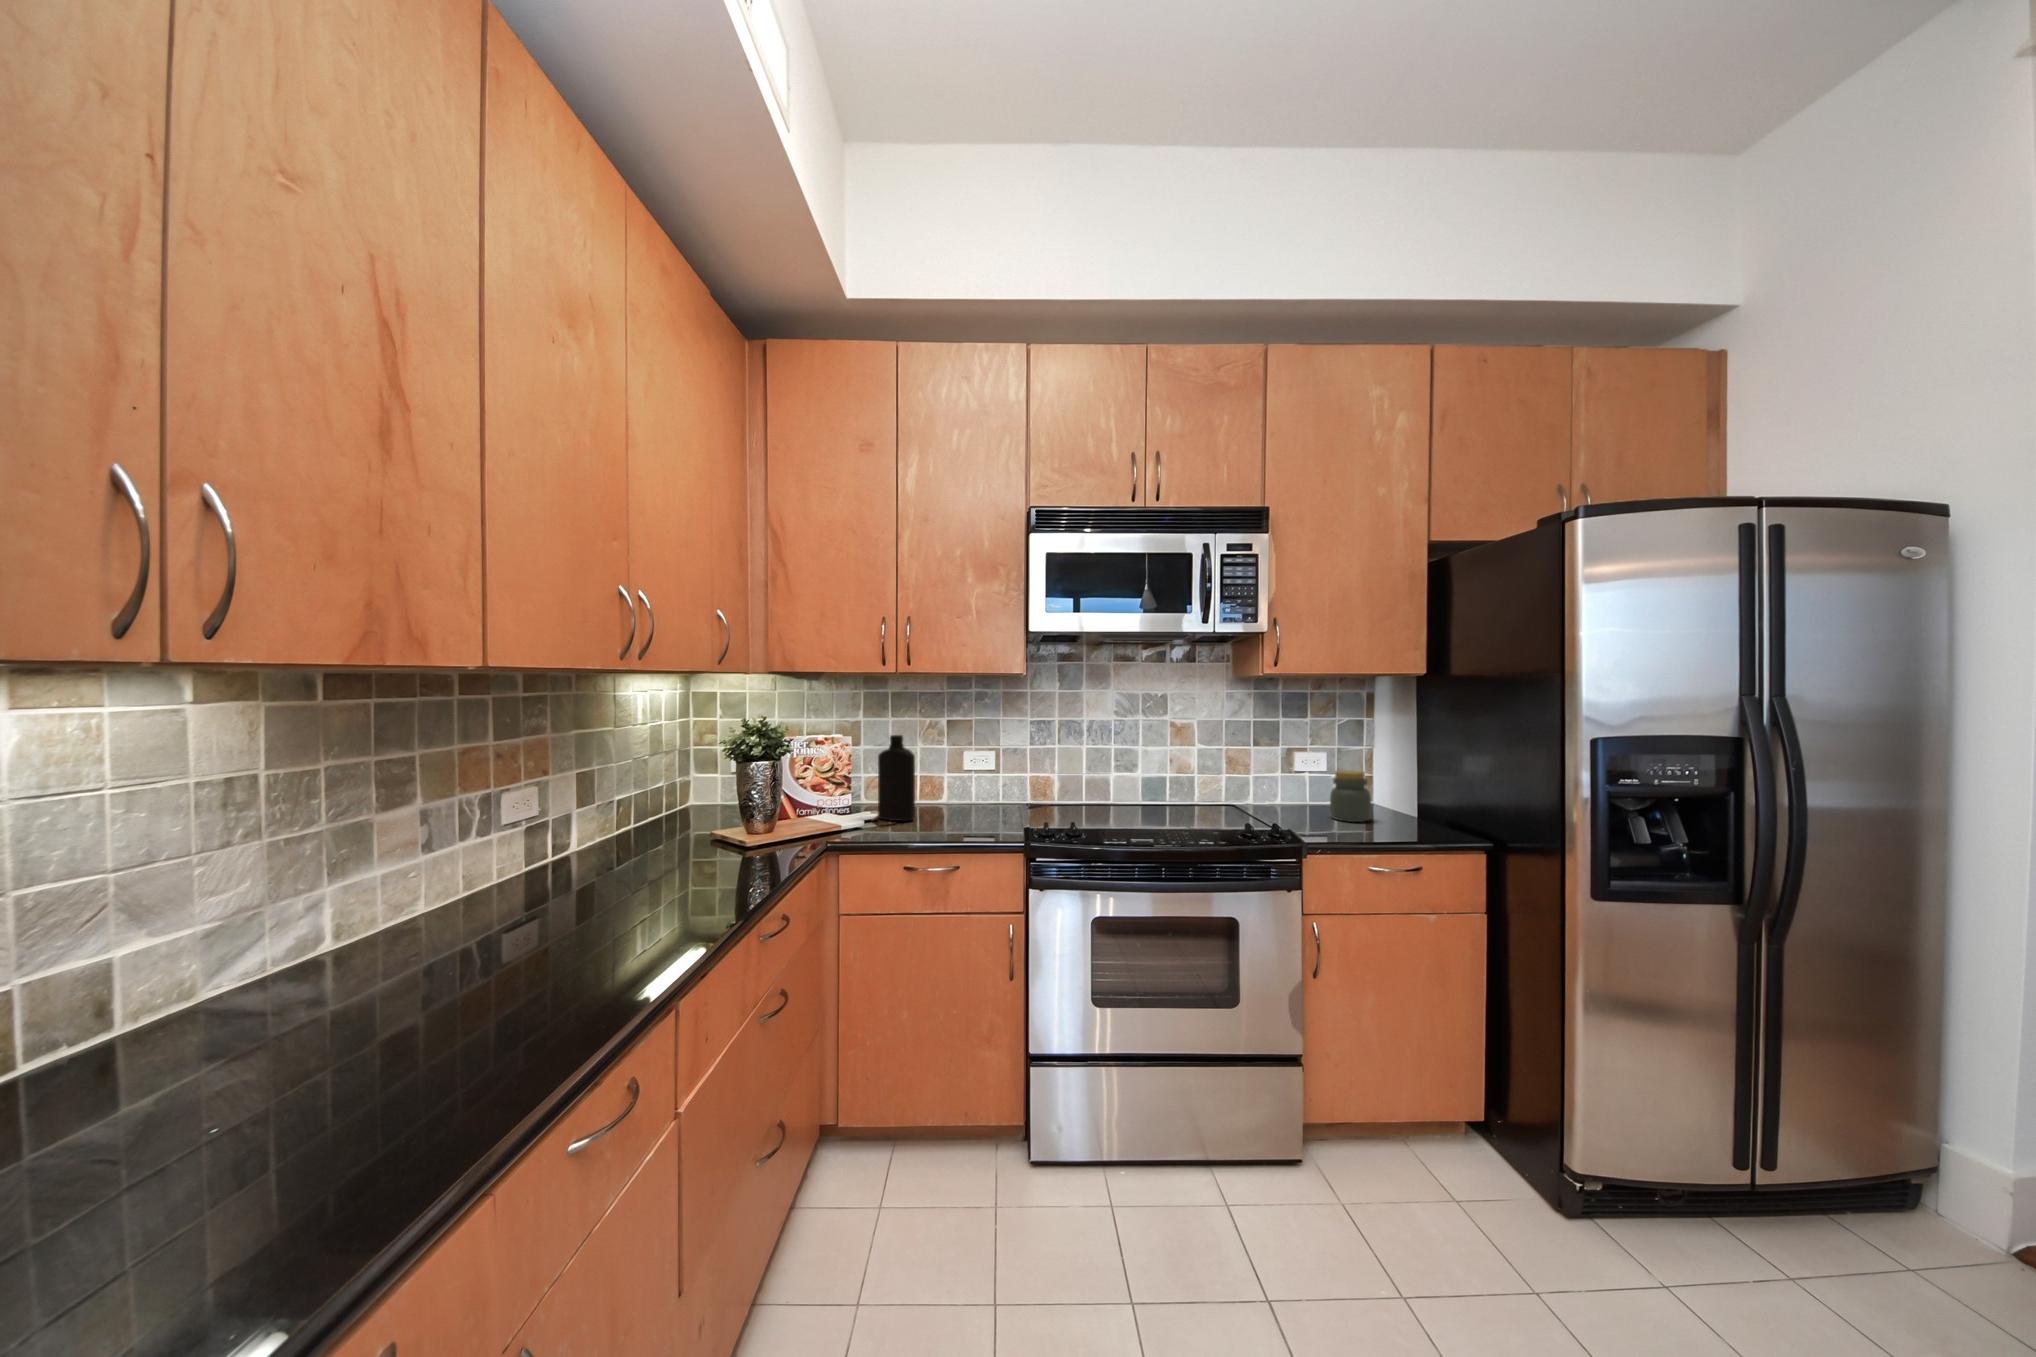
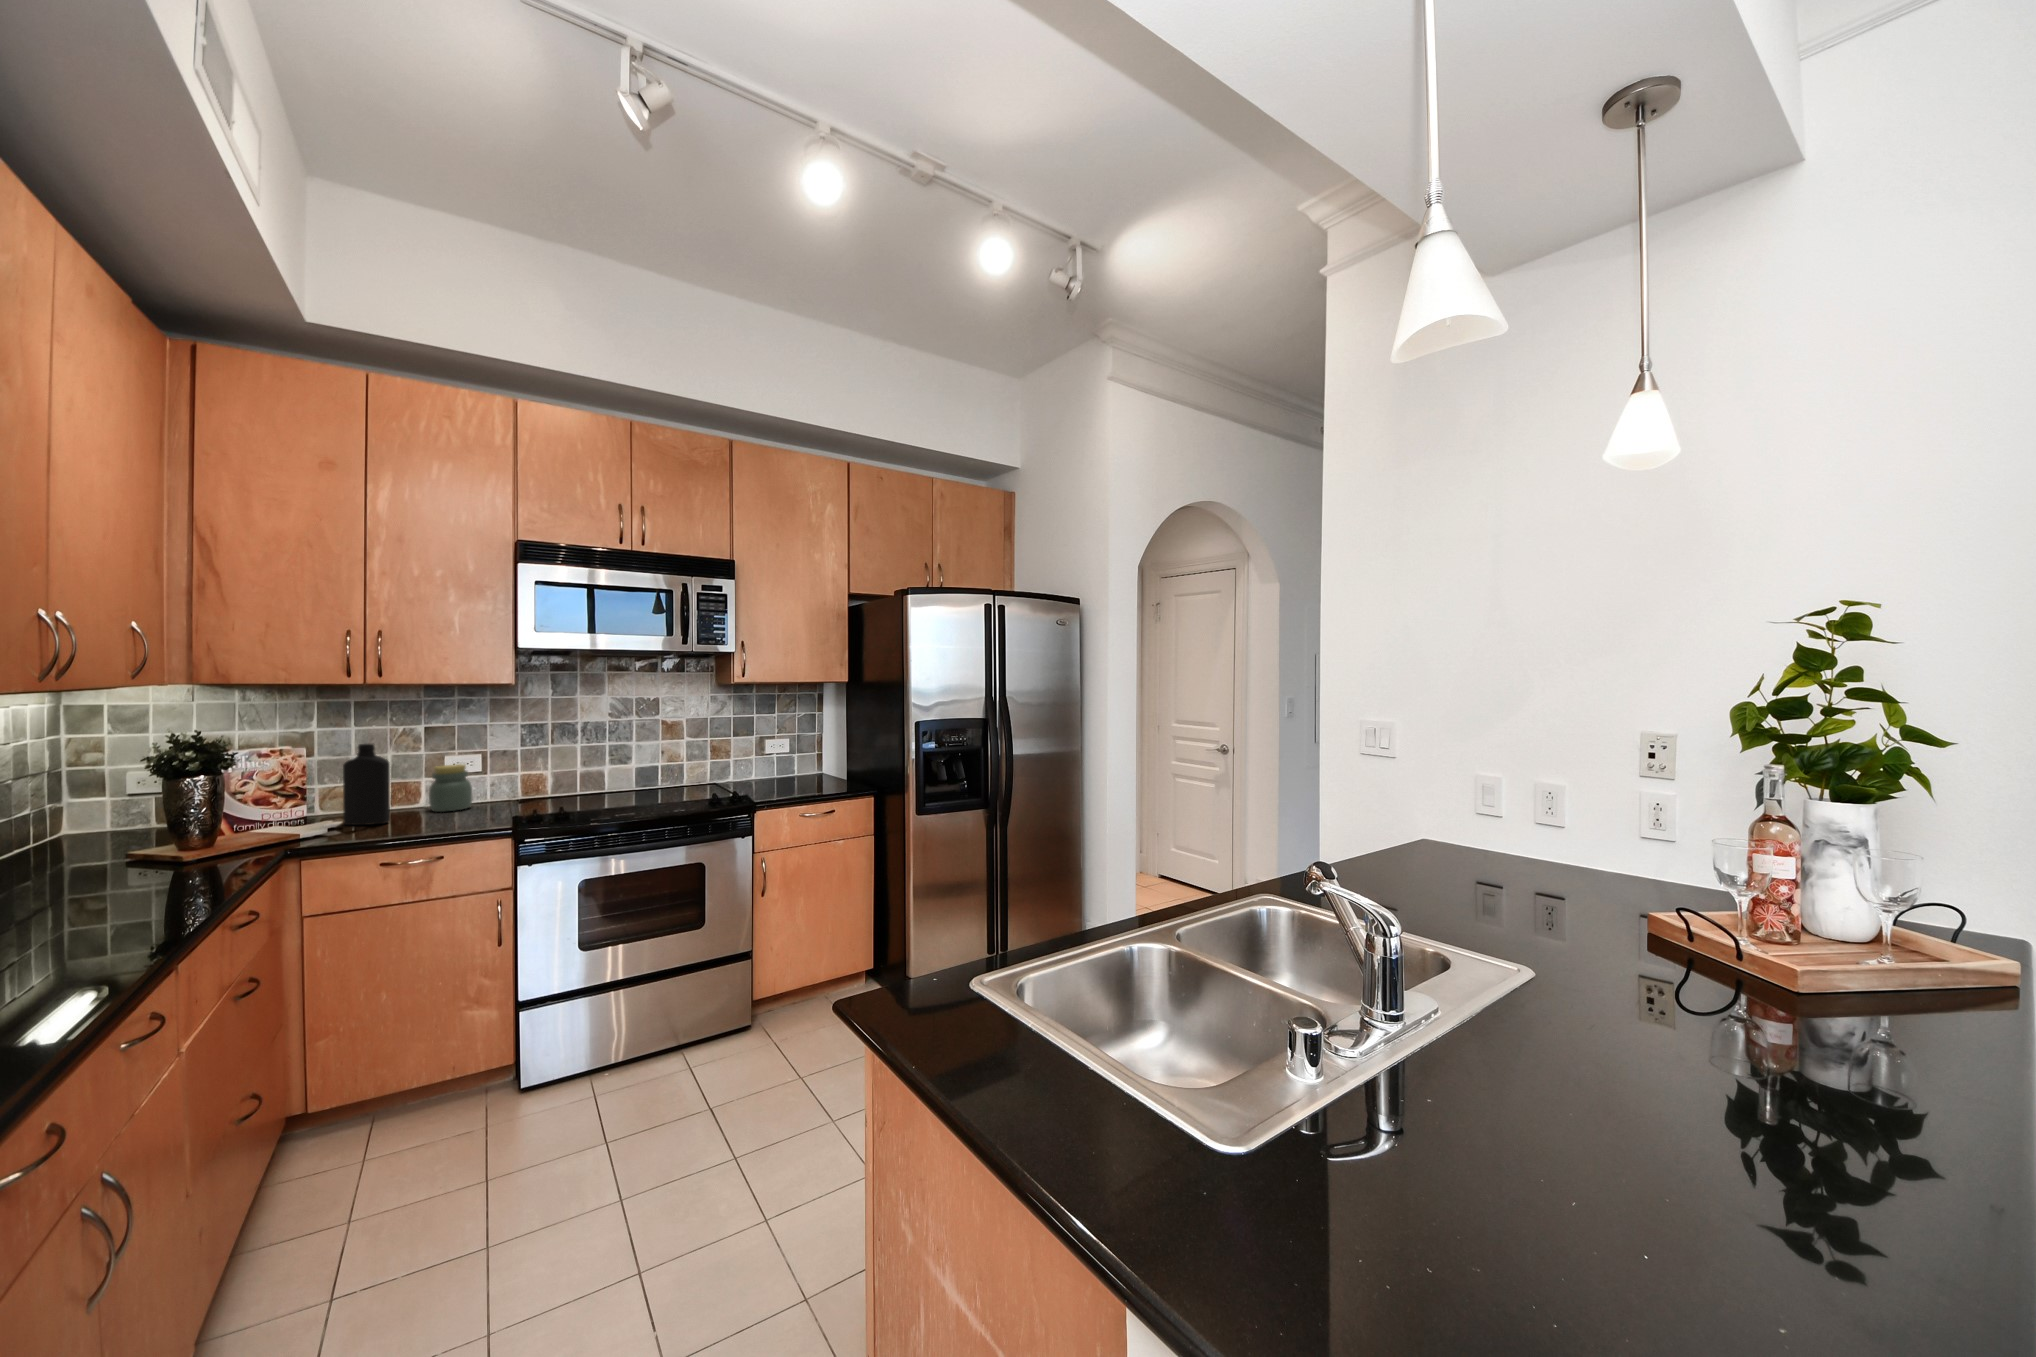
jar: present [1330,770,1372,822] -> present [429,764,472,812]

